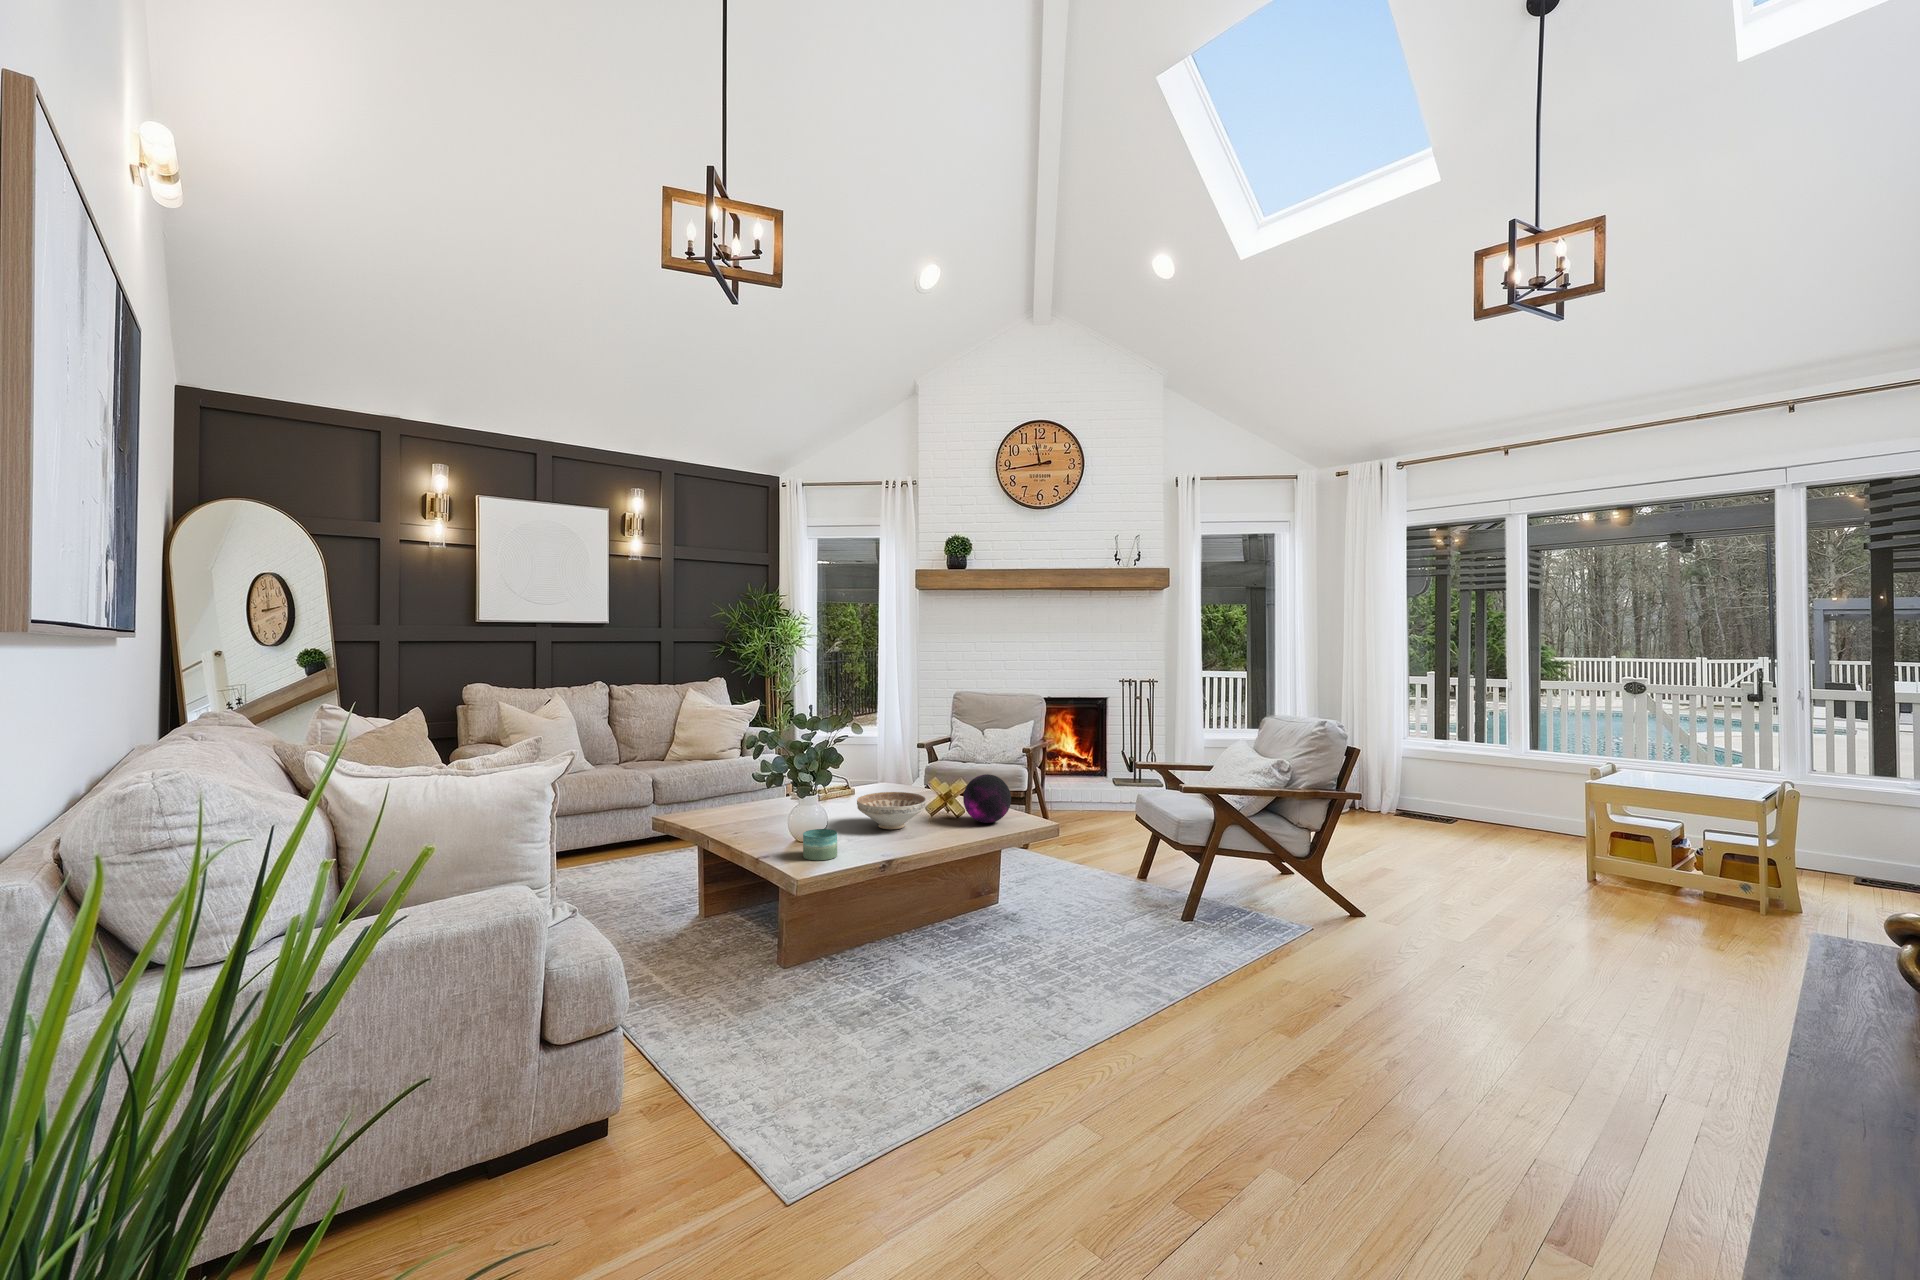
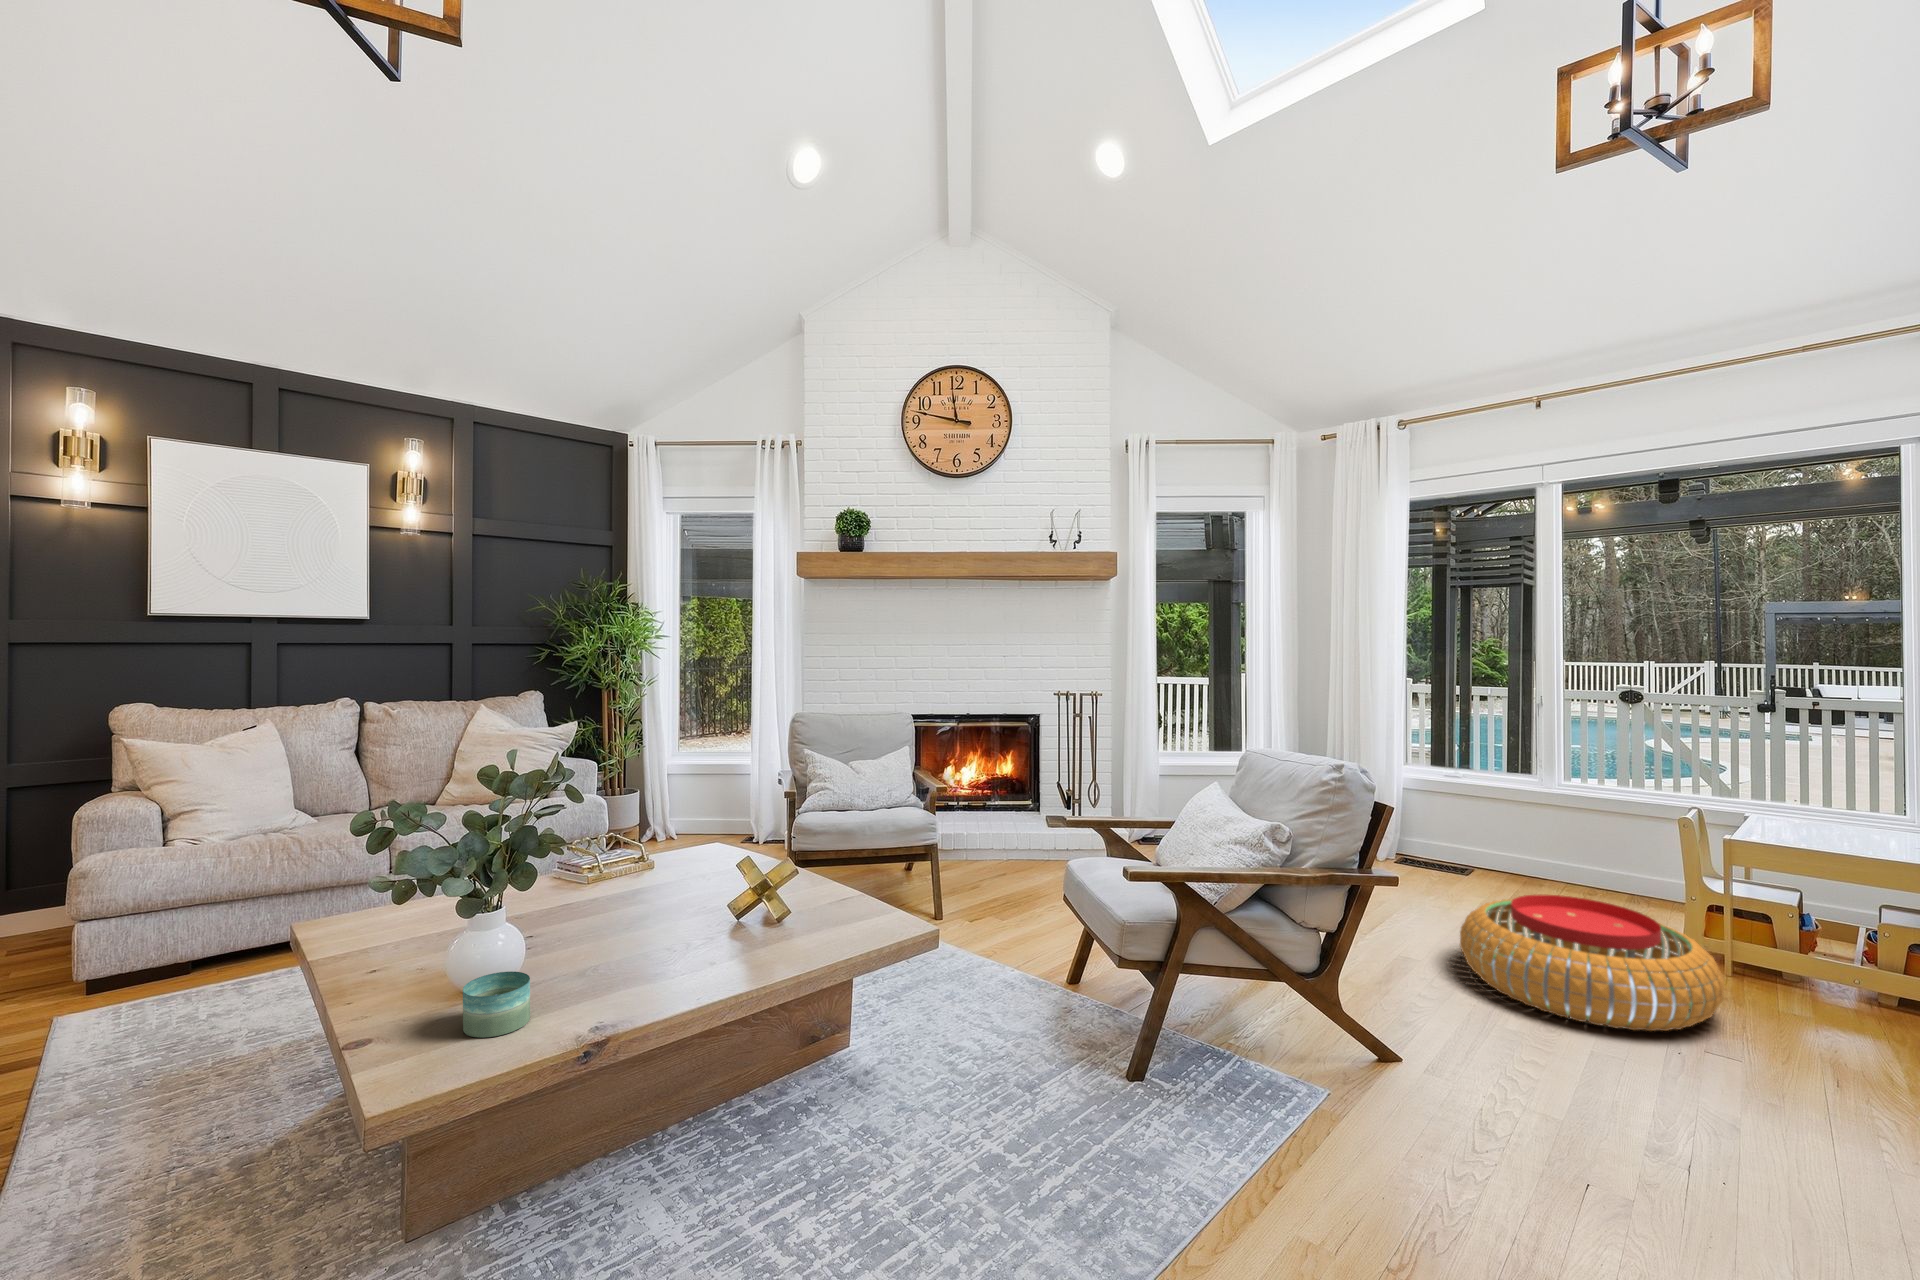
decorative orb: present [963,774,1011,823] -> none [792,852,867,929]
decorative bowl: present [857,792,926,830] -> none [611,880,727,948]
pouf: none [1423,822,1603,906] -> present [1460,895,1724,1031]

